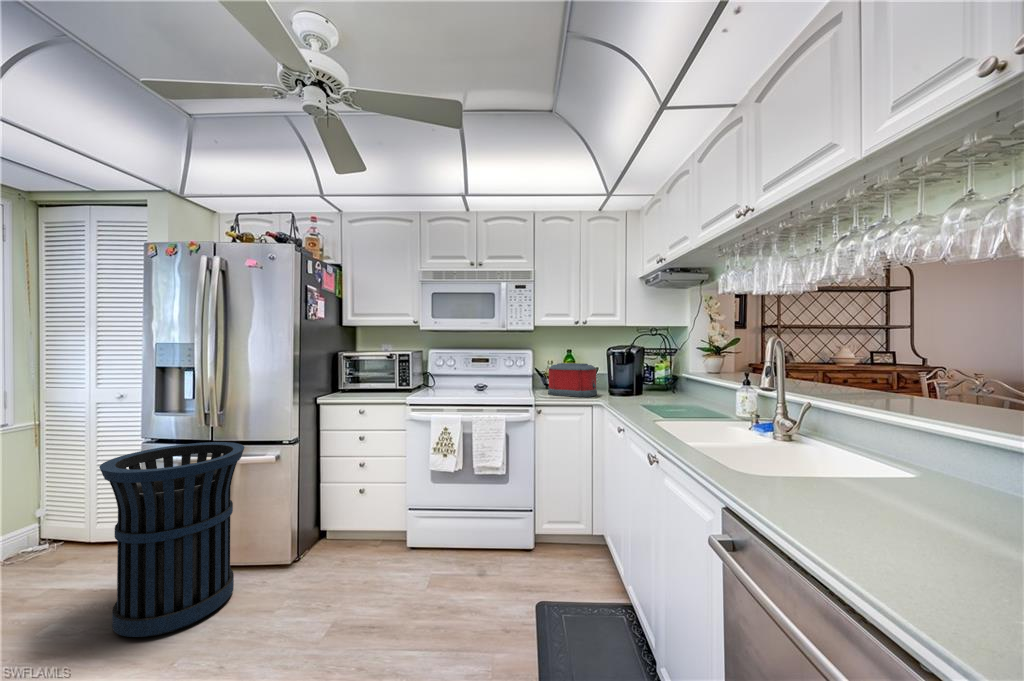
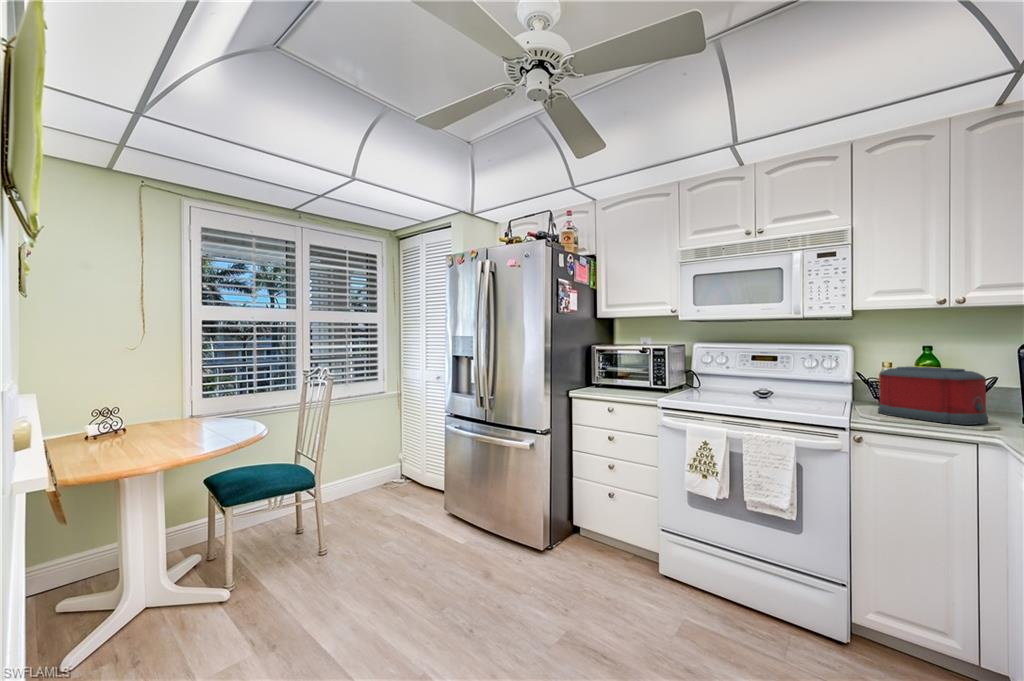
trash can: present [99,442,244,637] -> none [410,422,504,577]

